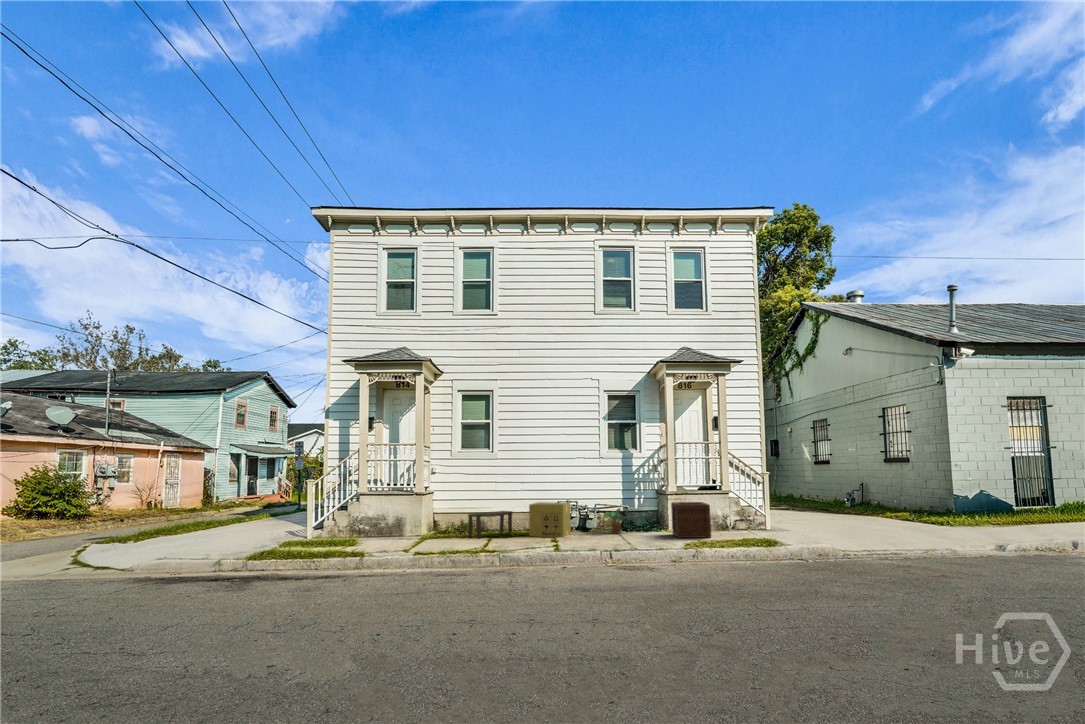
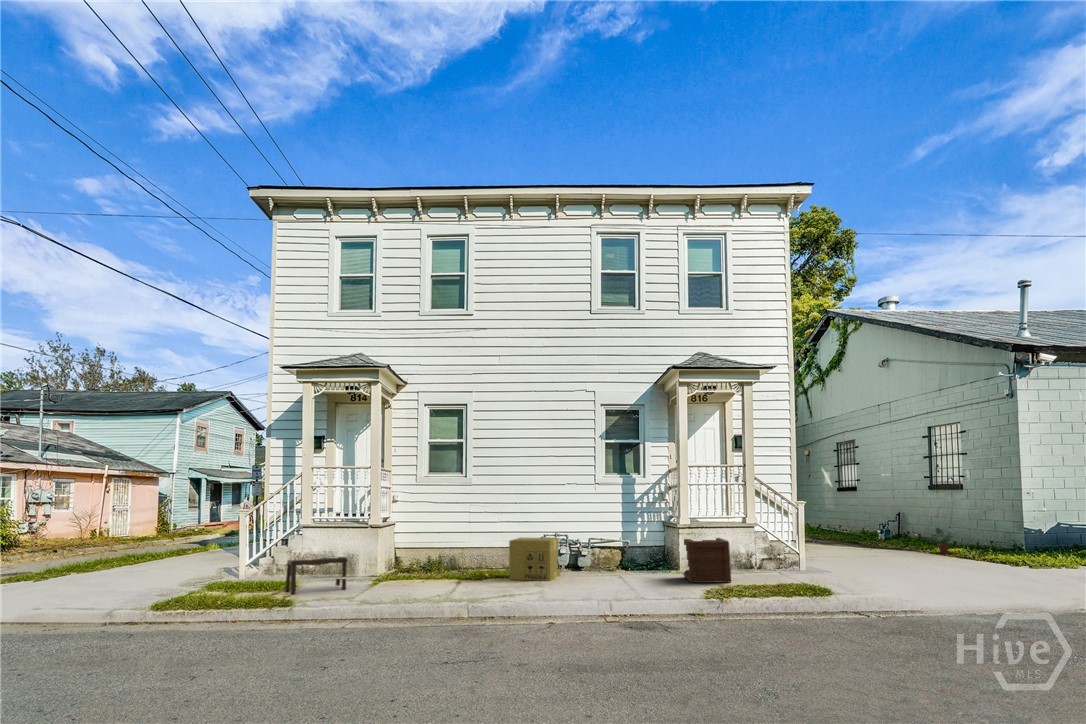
potted plant: present [603,508,626,534] -> present [921,528,954,554]
bench: present [468,511,513,538] -> present [285,556,348,594]

